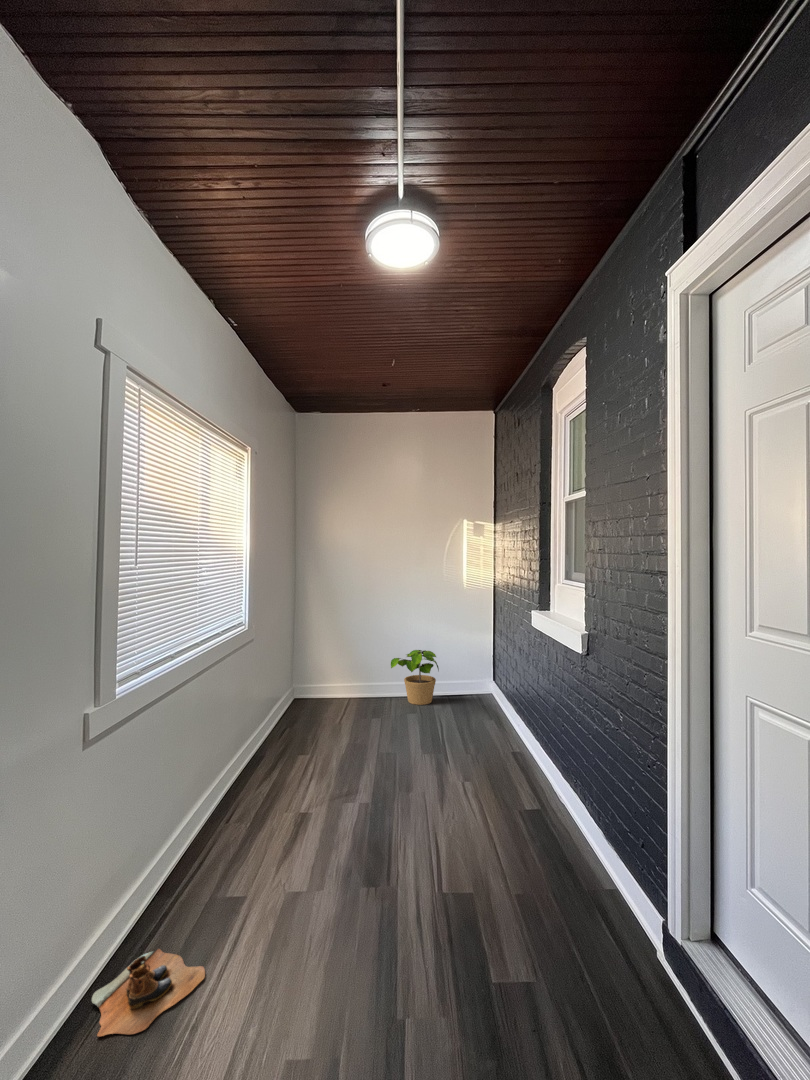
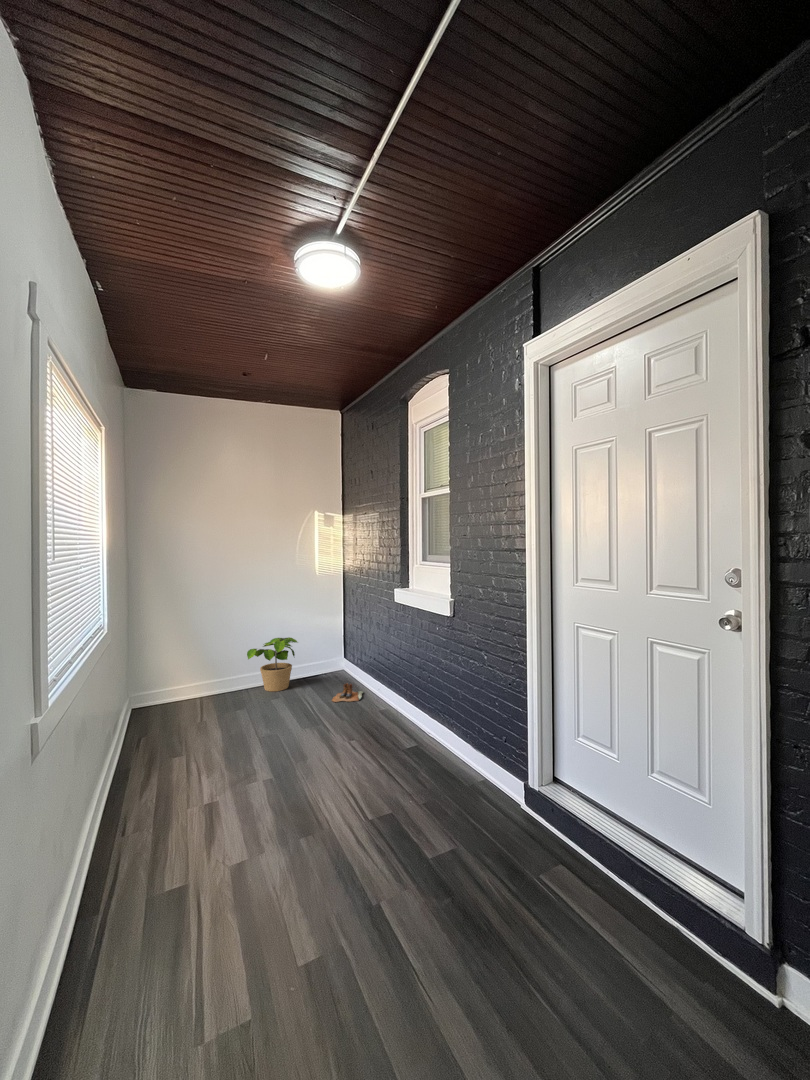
boots: present [92,949,205,1036] -> present [332,684,363,702]

